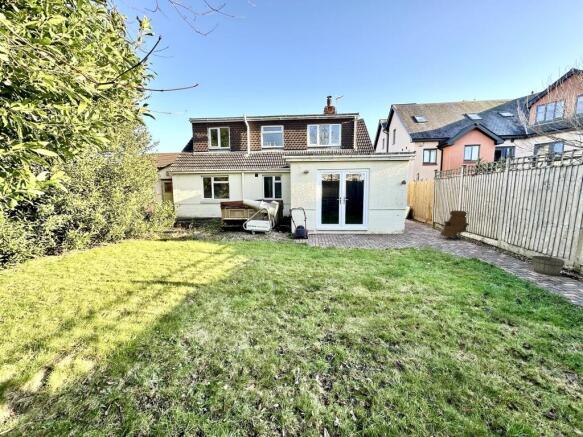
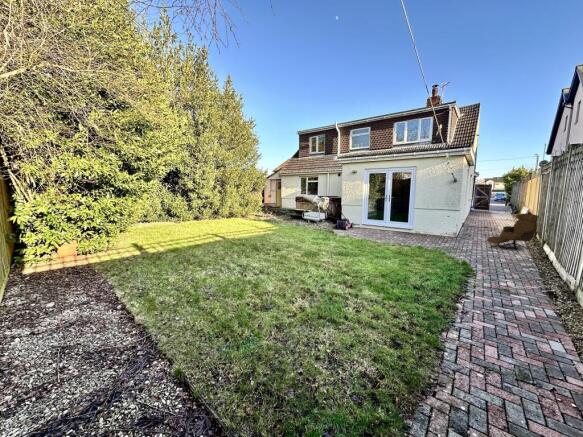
wooden bucket: present [532,256,565,276] -> none [494,263,530,289]

